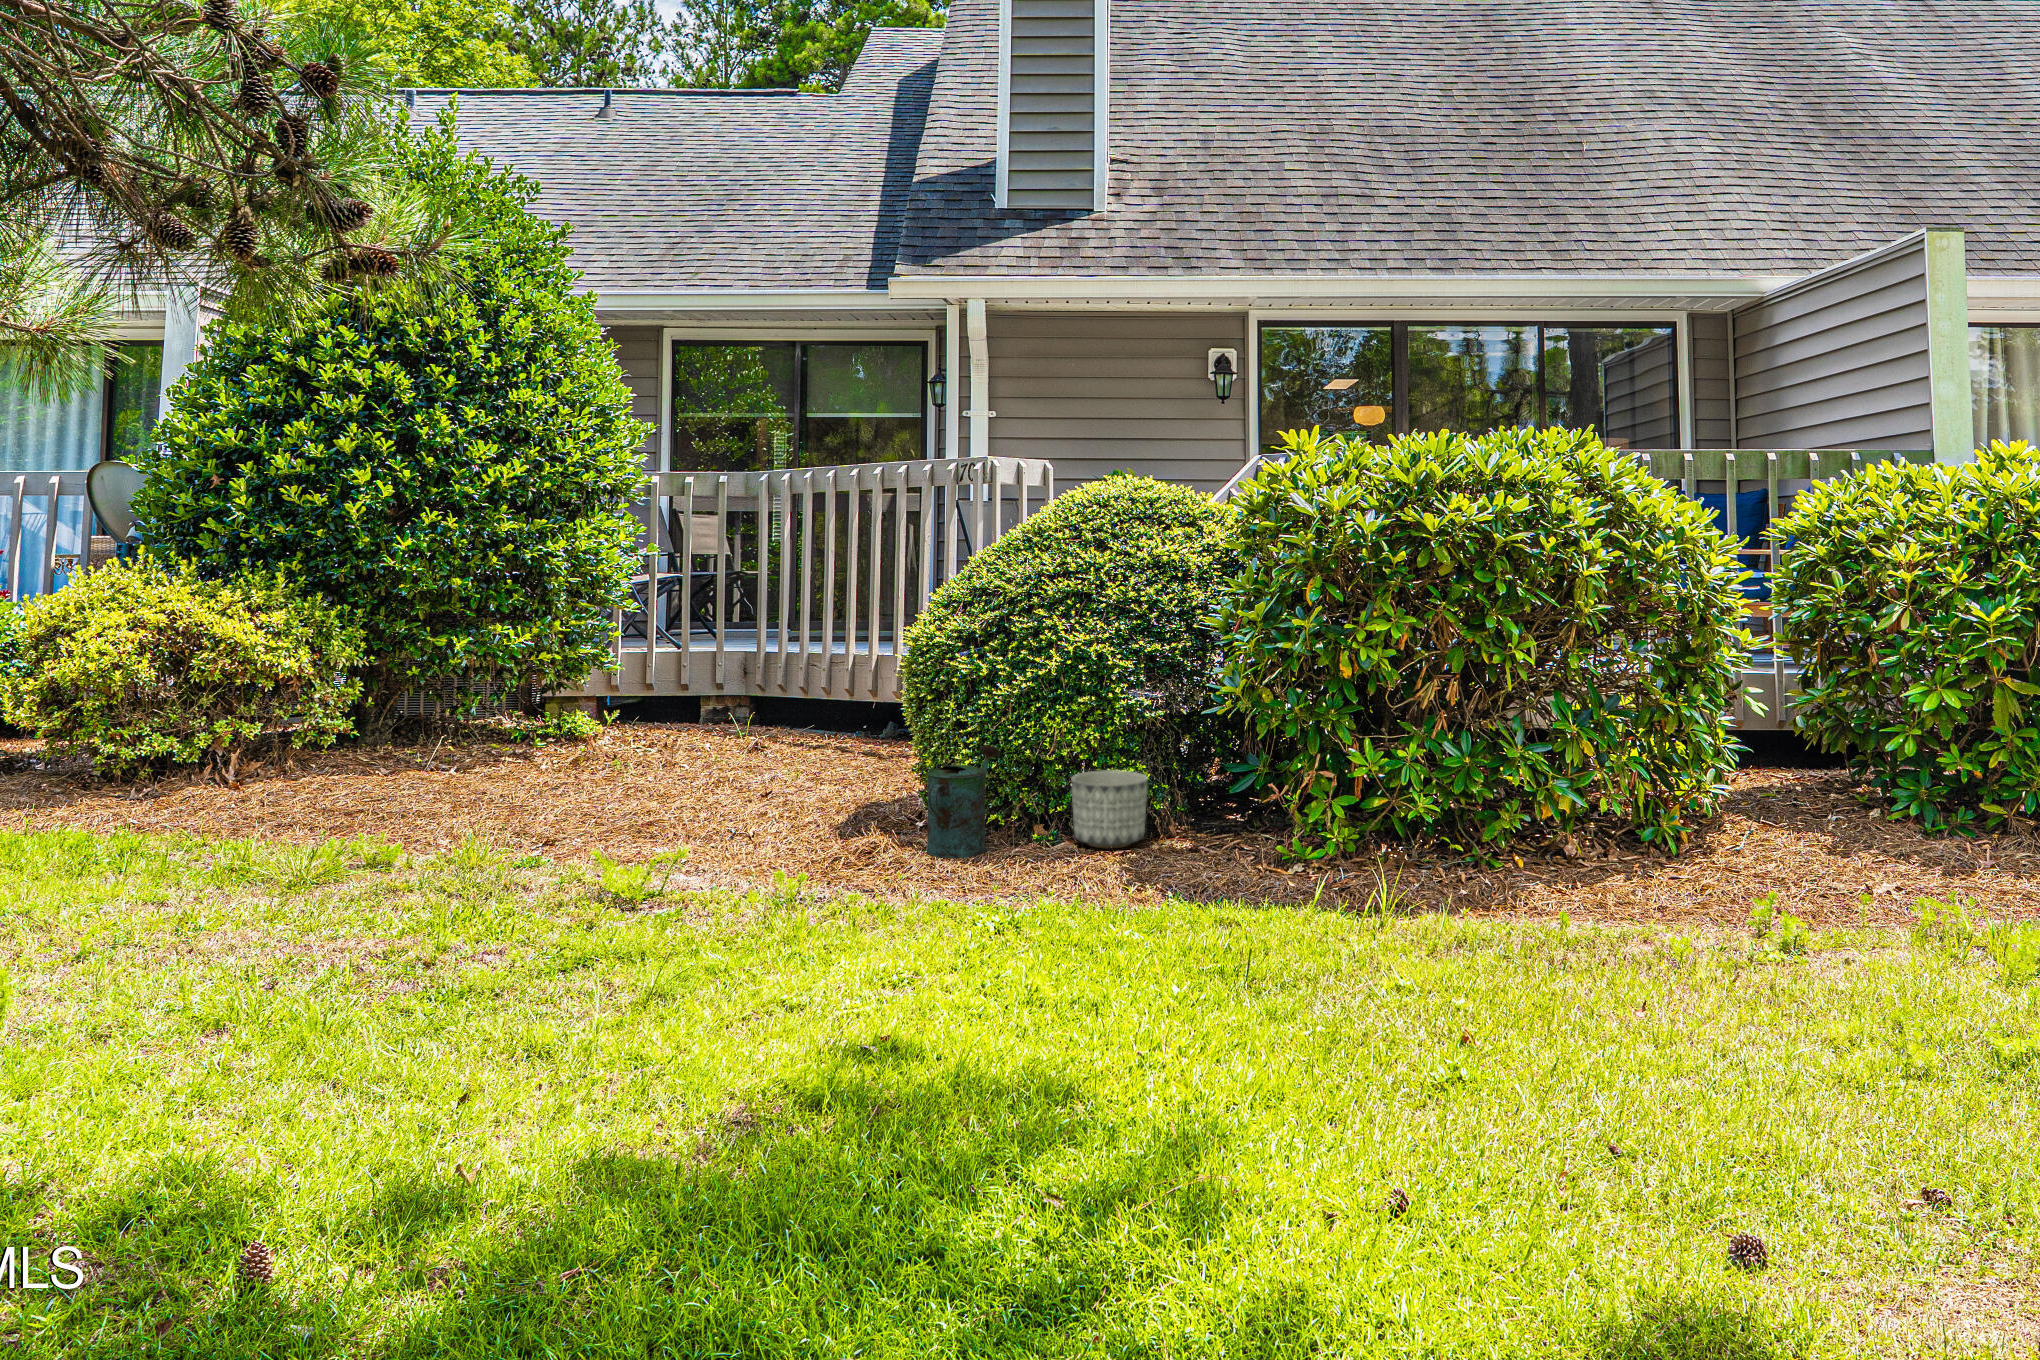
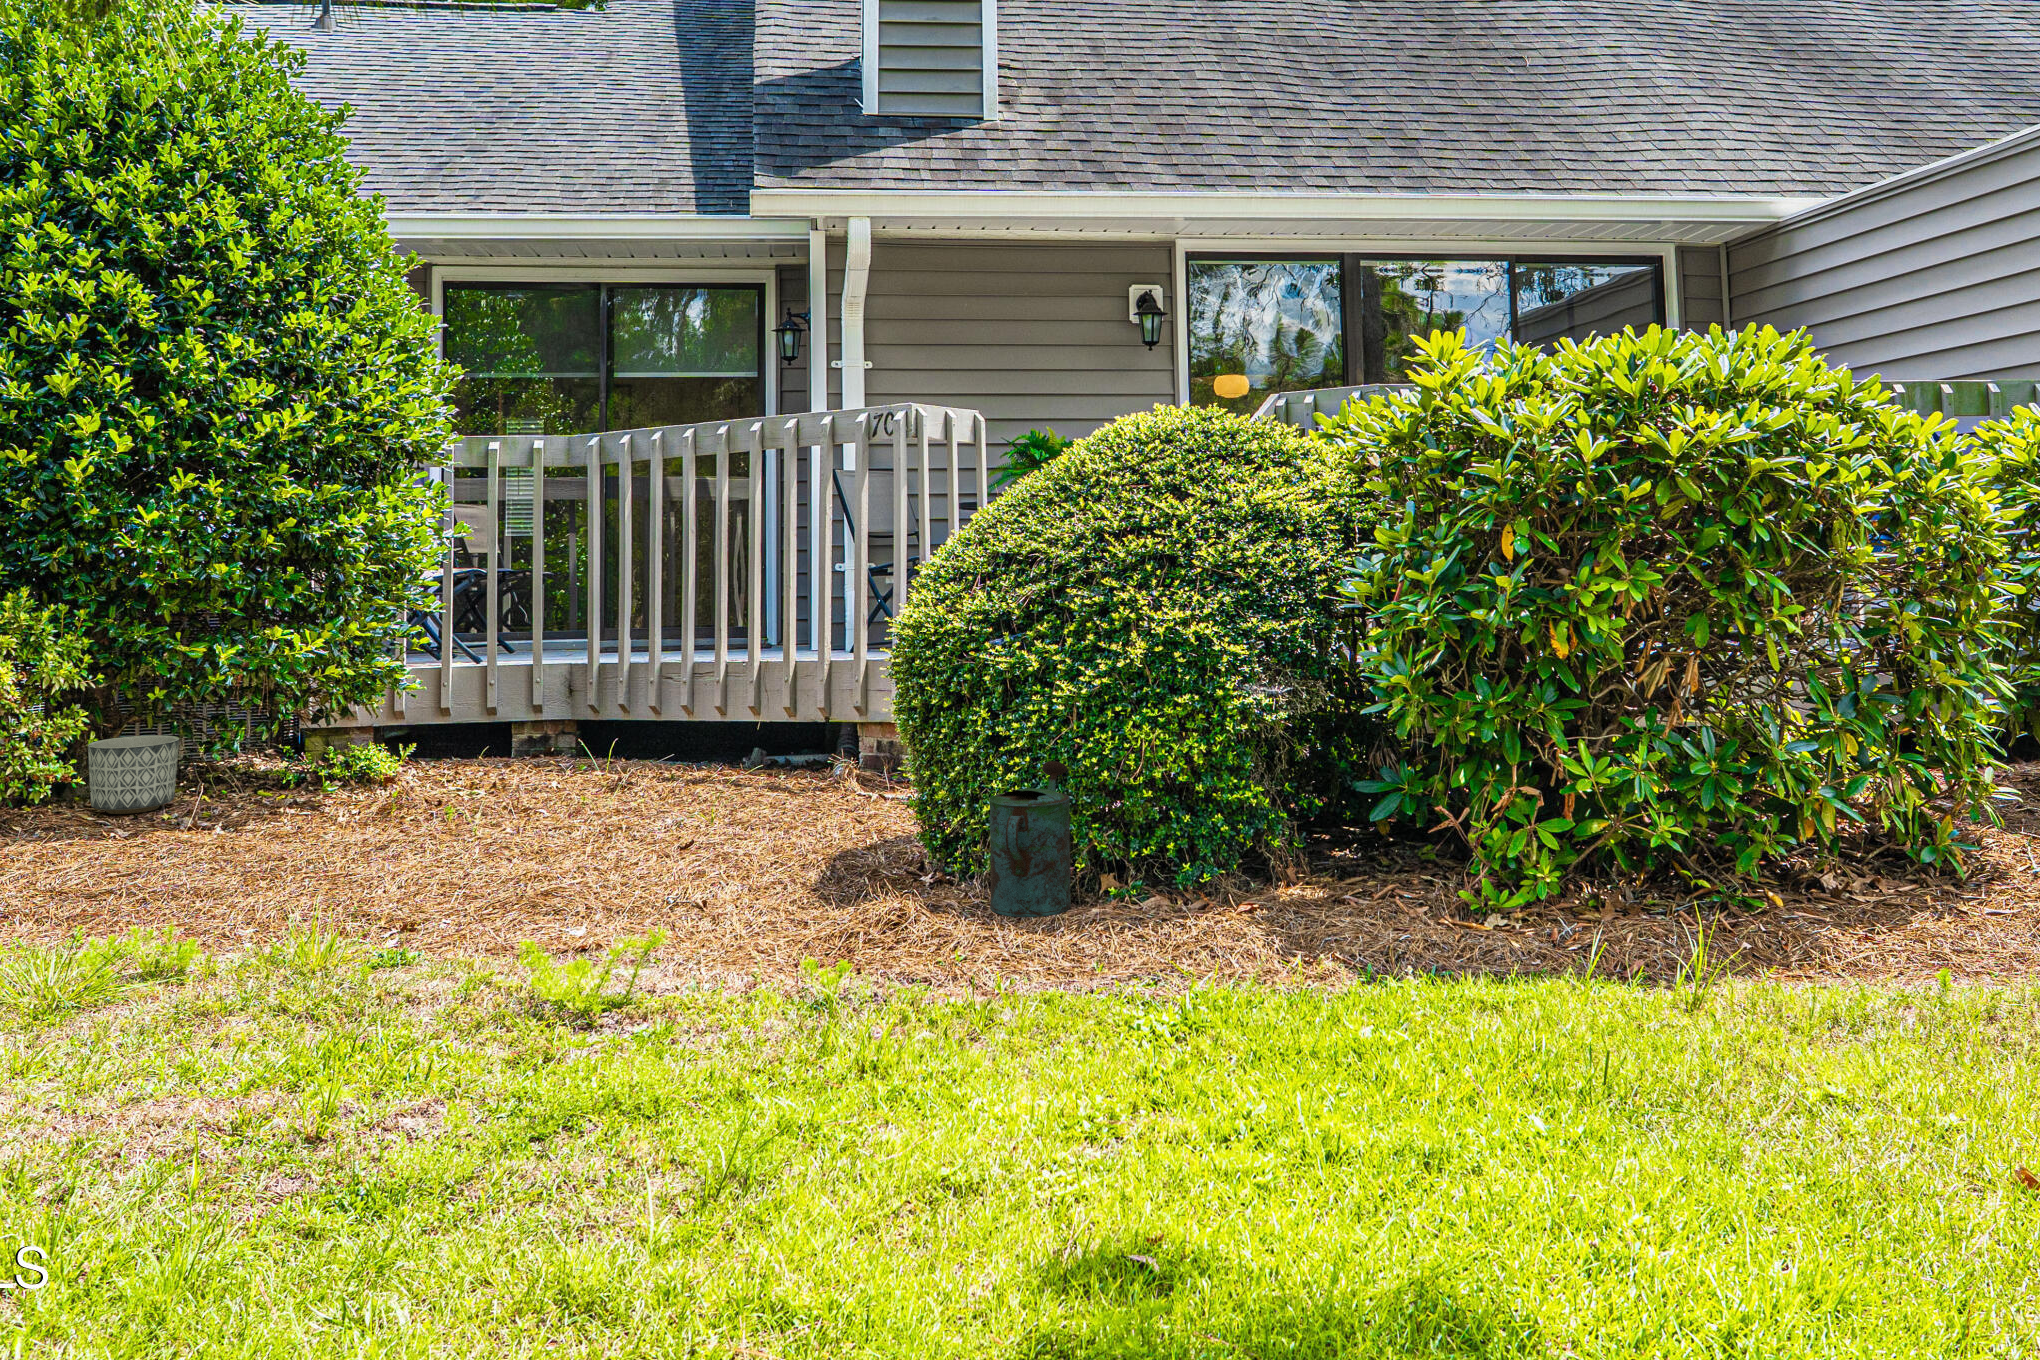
planter: present [1071,770,1148,849] -> present [88,735,179,814]

